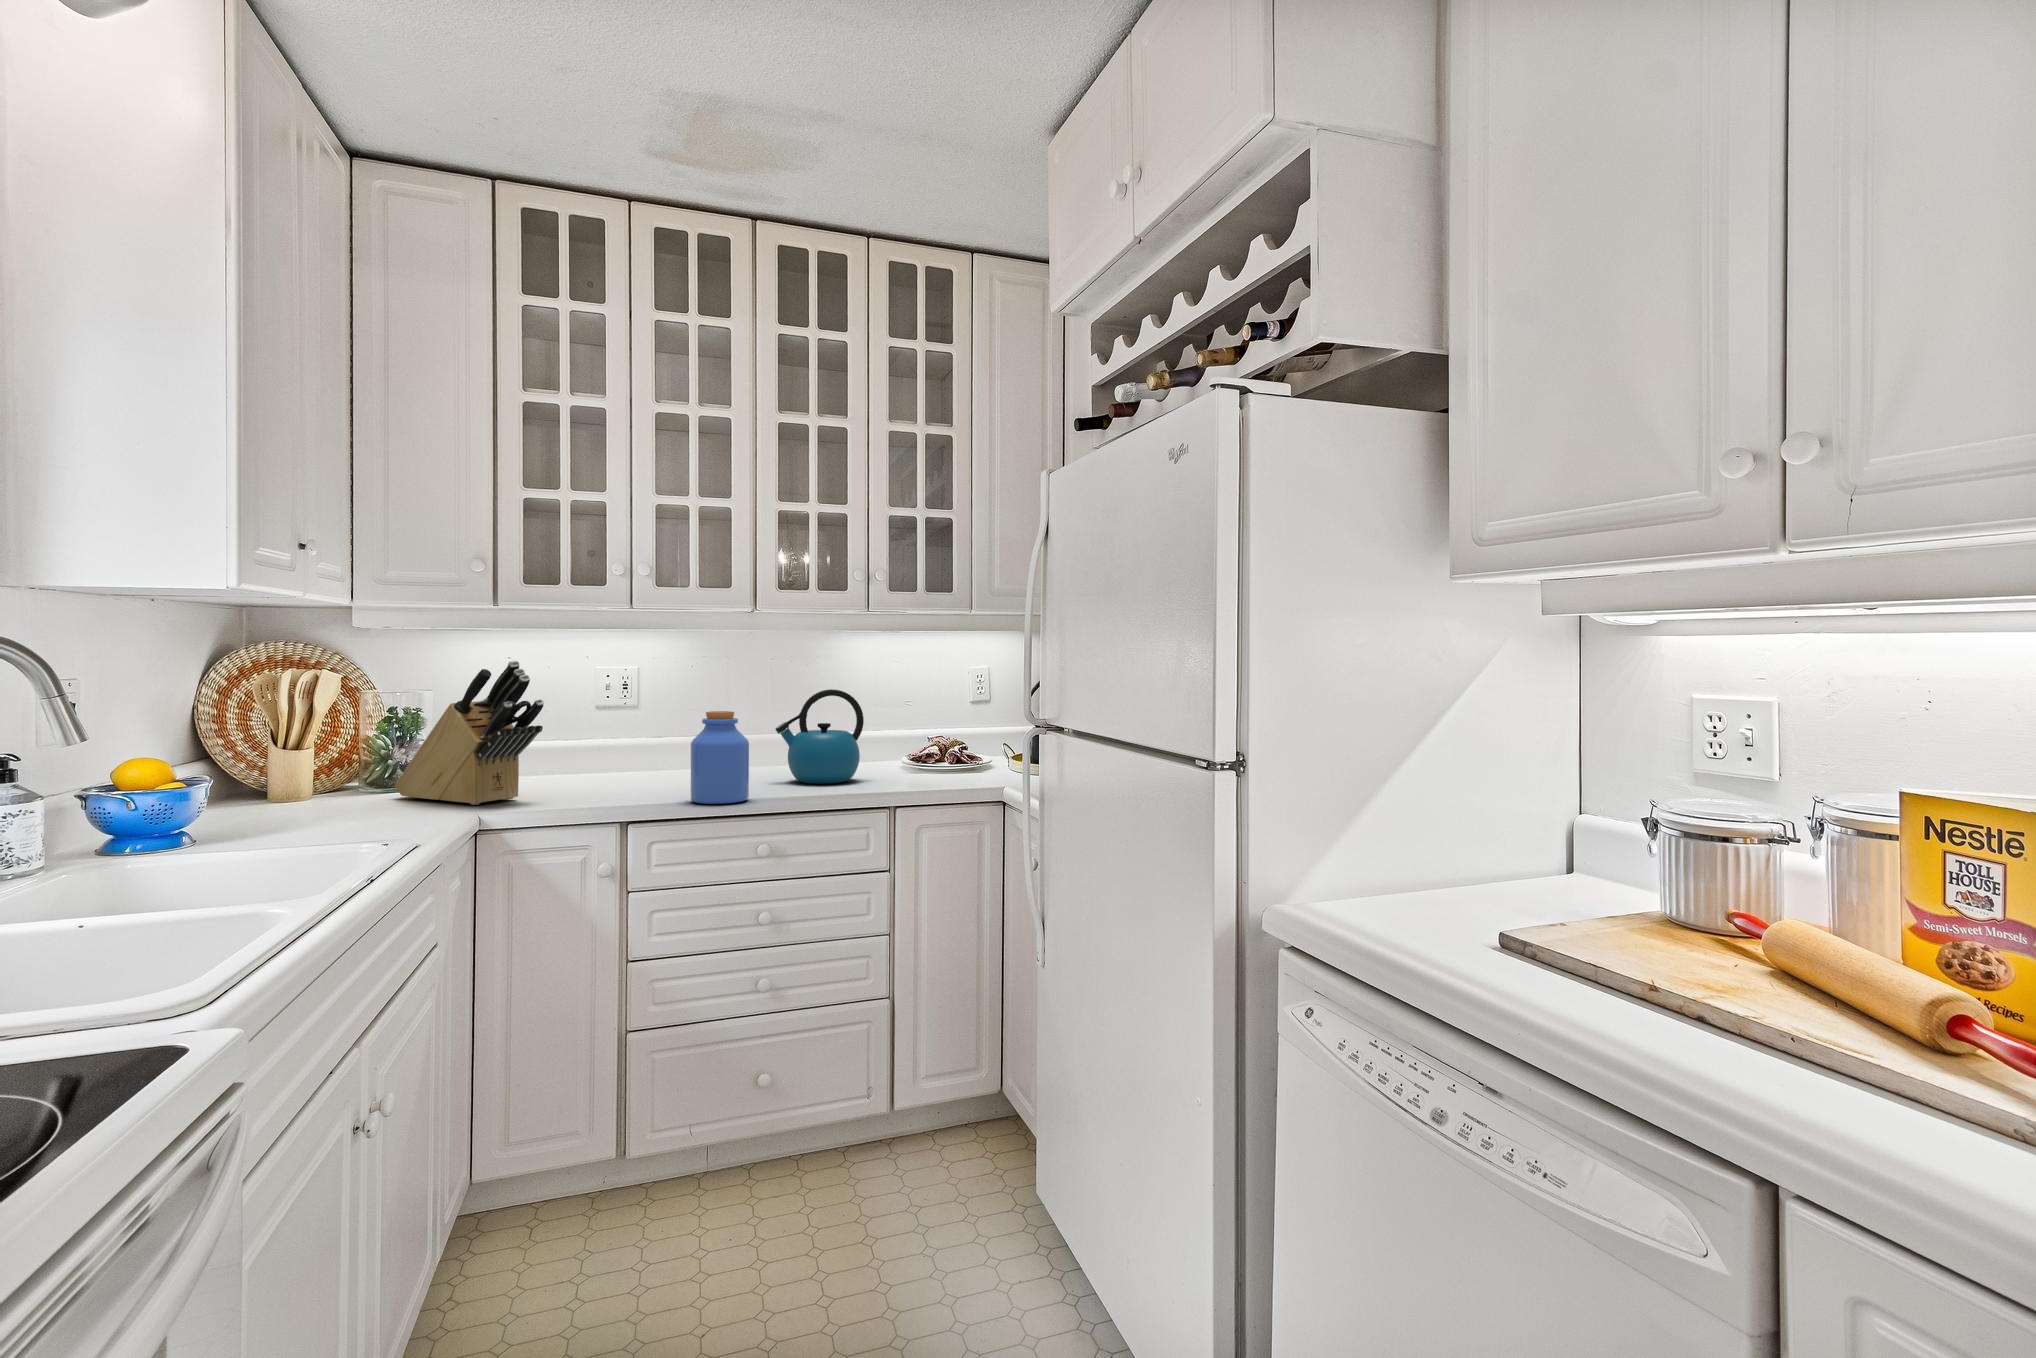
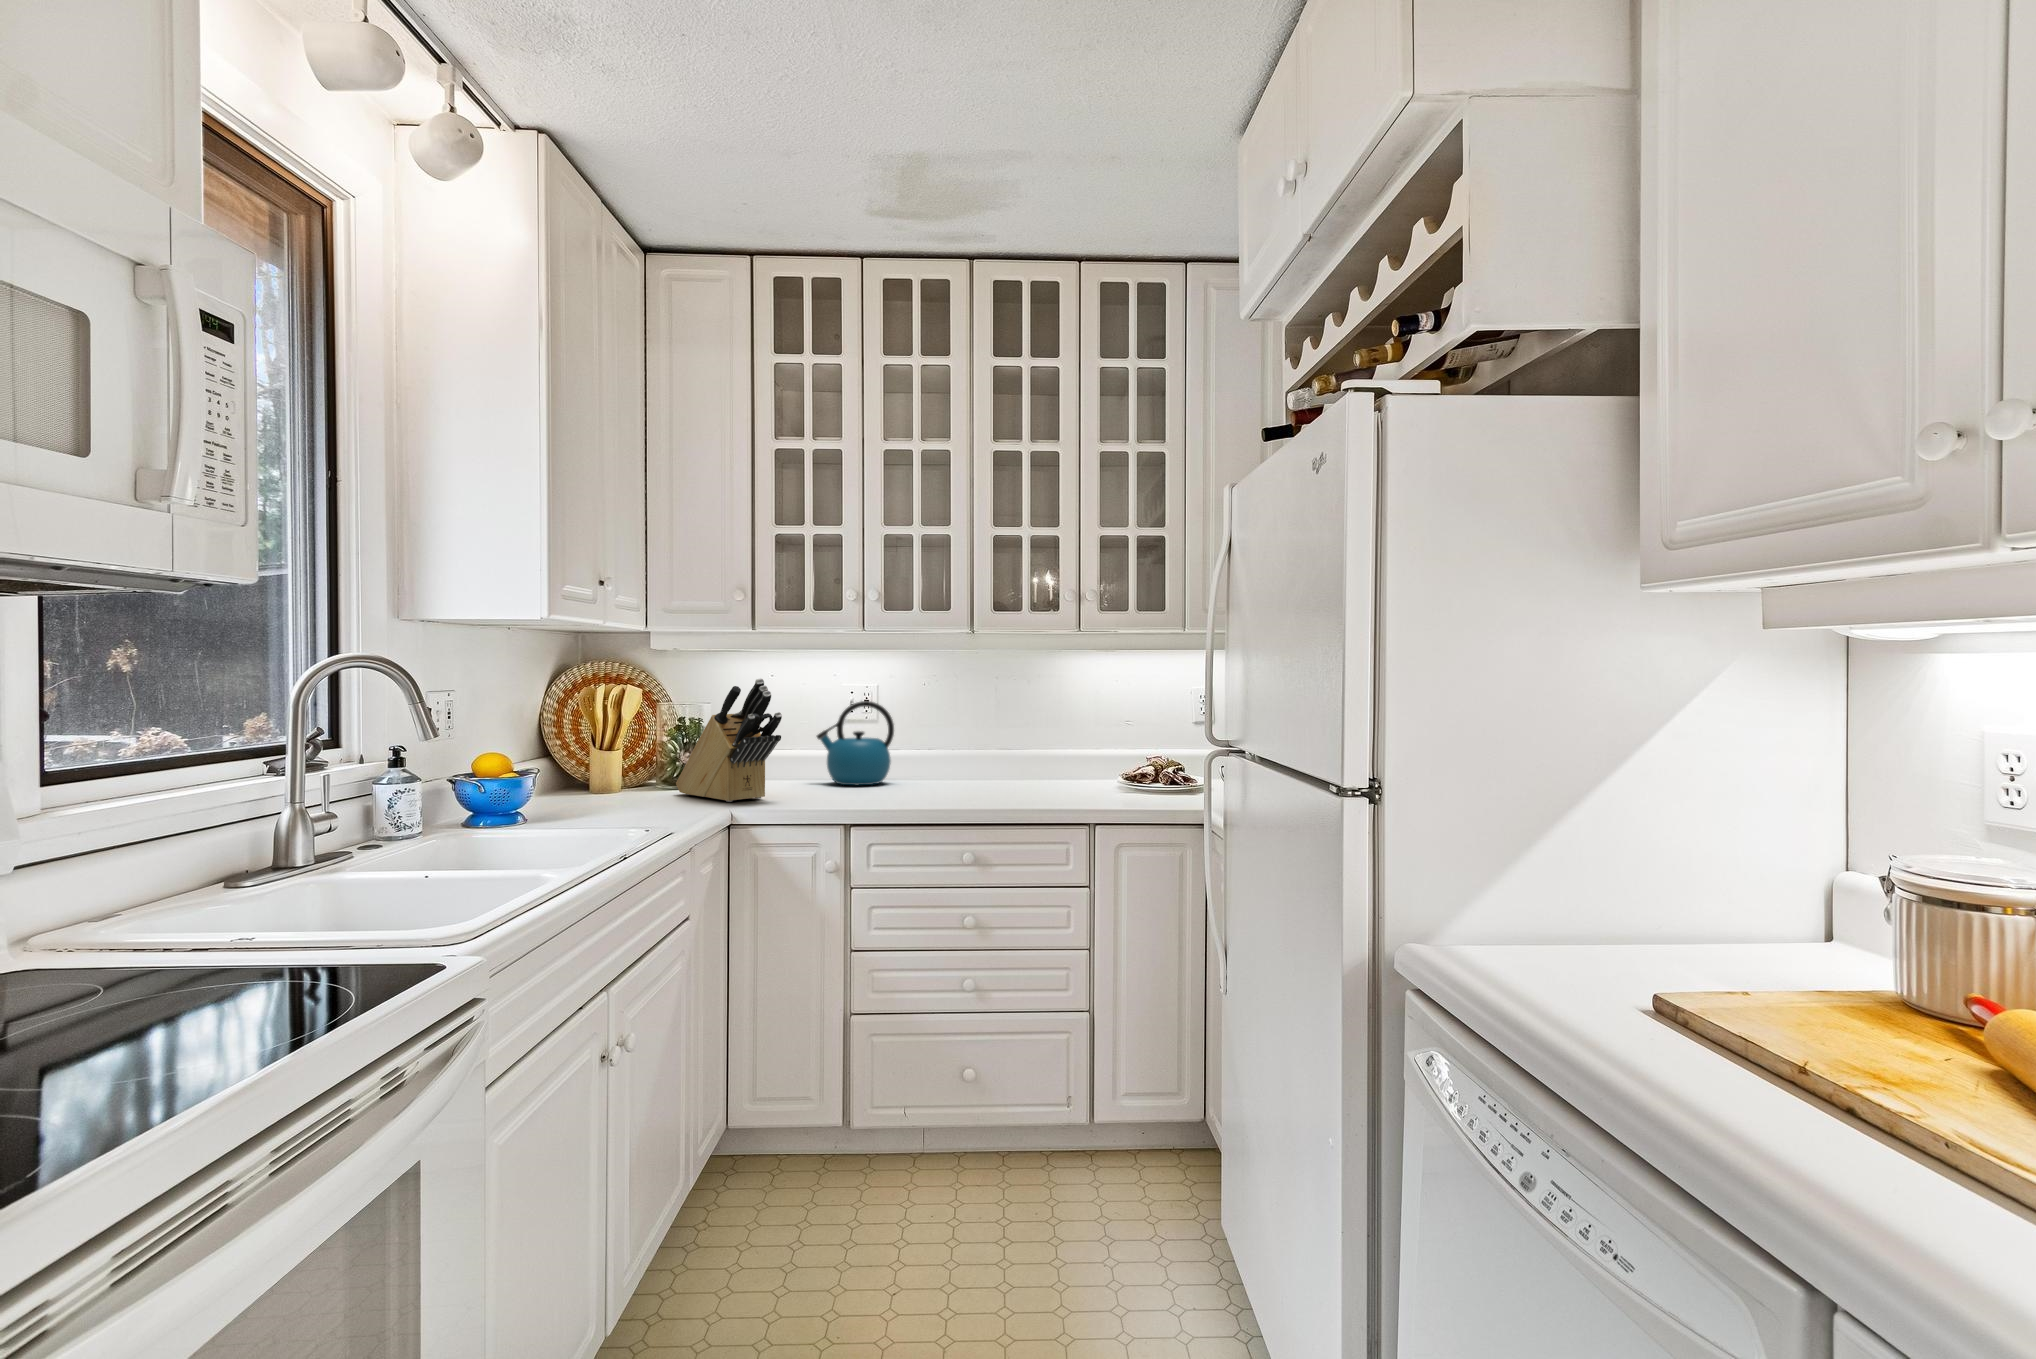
kettle: present [776,689,864,784] -> present [817,701,894,785]
jar: present [691,711,749,804] -> none [899,725,951,809]

